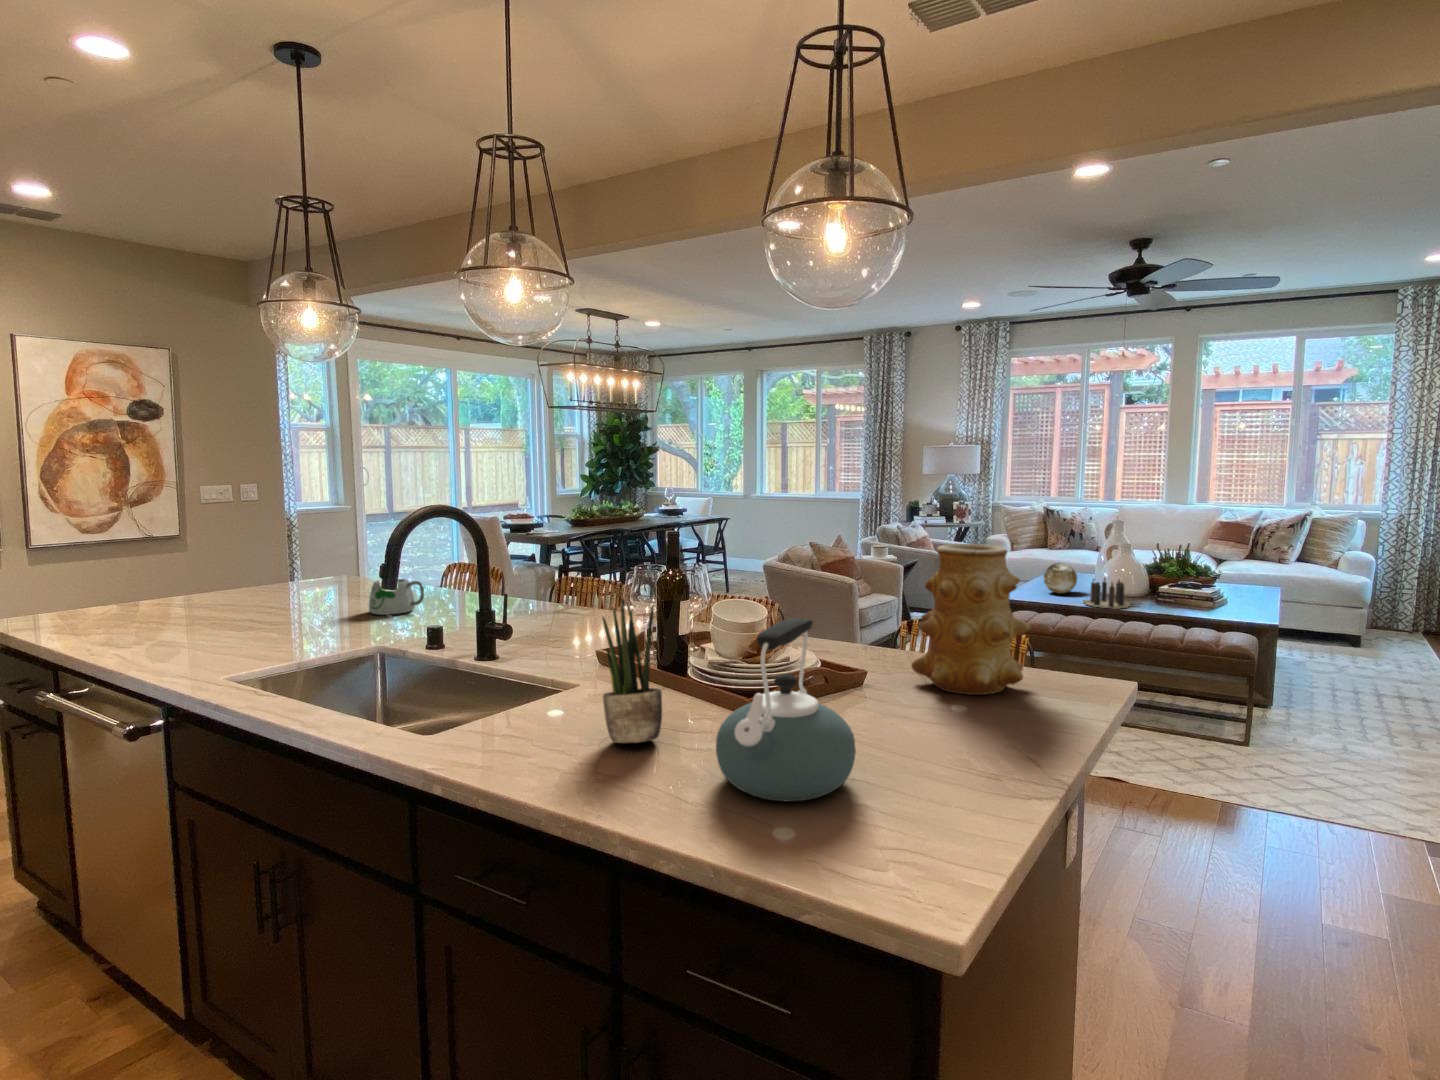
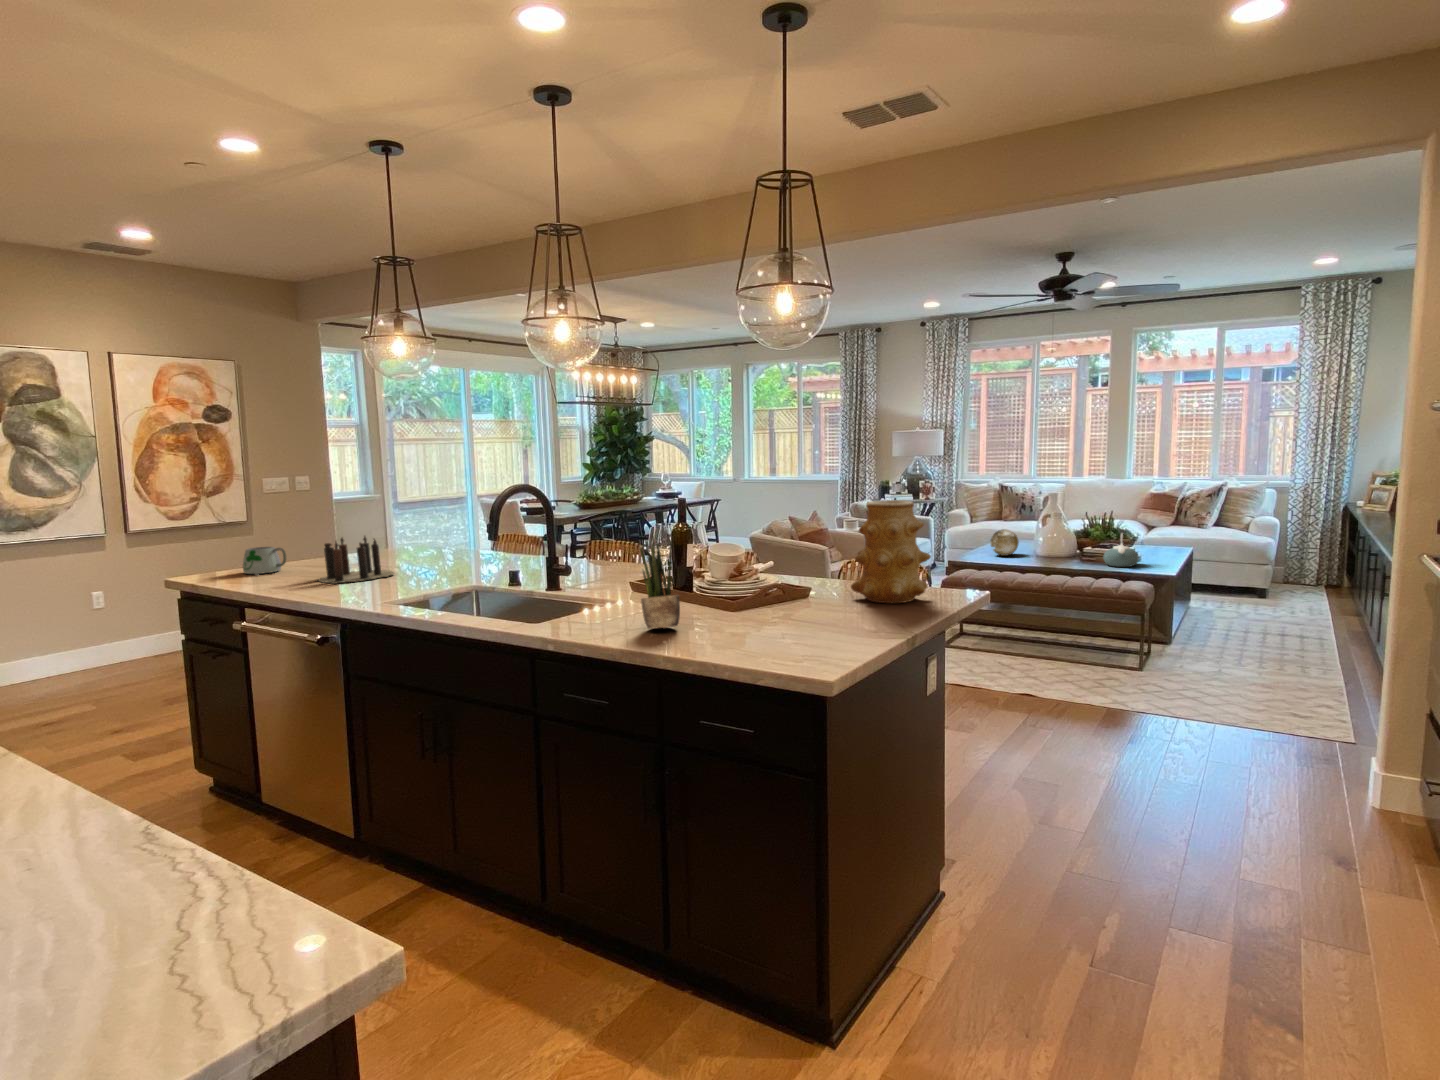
candle: present [1083,578,1131,609] -> present [317,536,394,584]
mug: present [369,579,424,617] -> present [243,547,286,575]
kettle: present [716,618,856,801] -> present [1104,529,1138,567]

